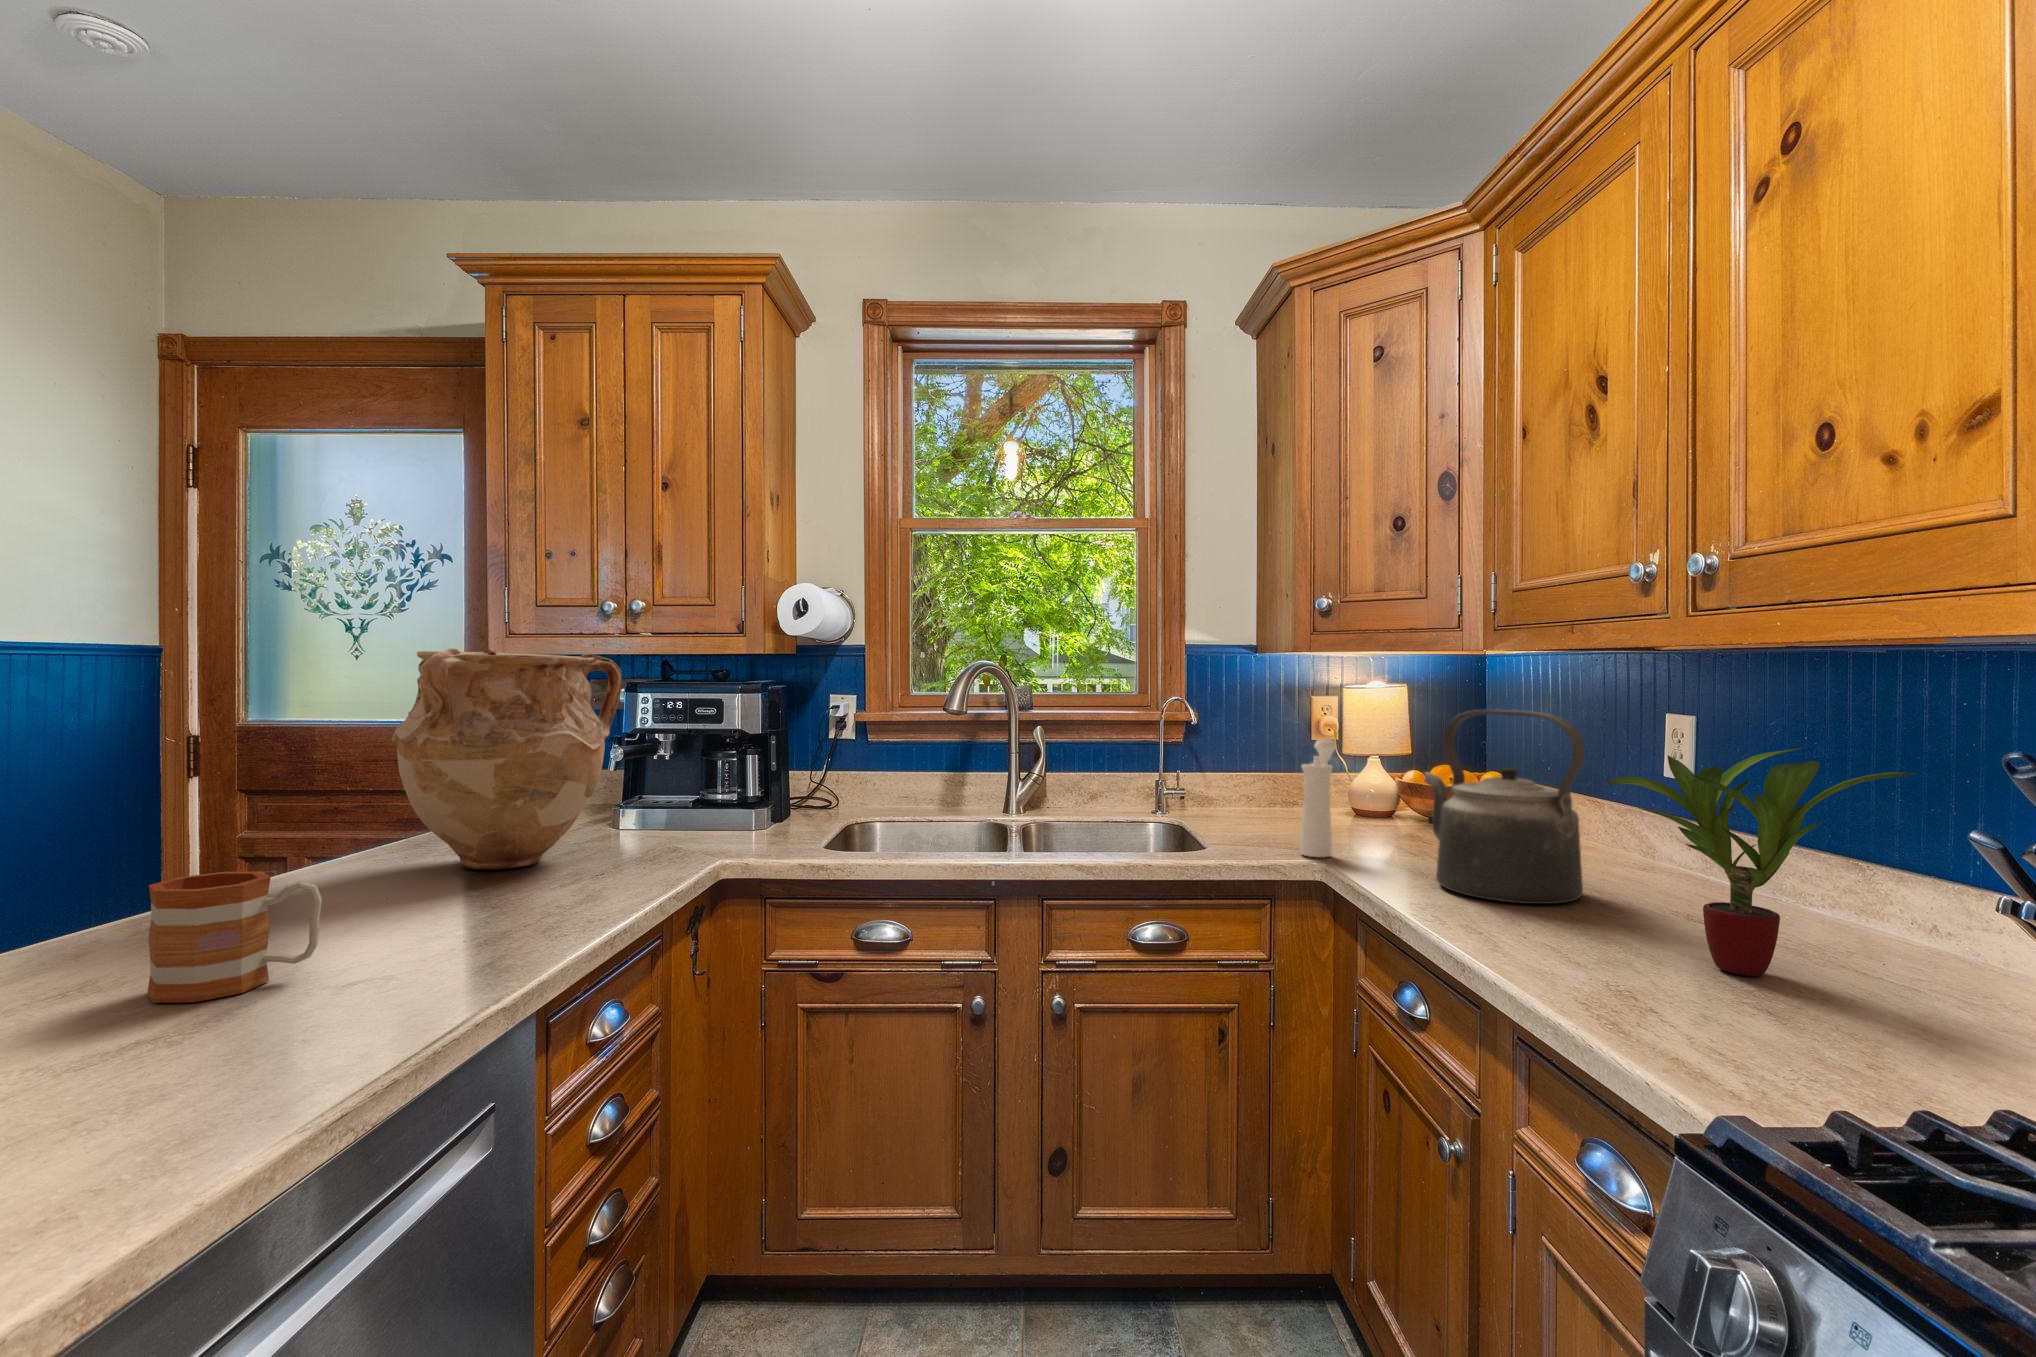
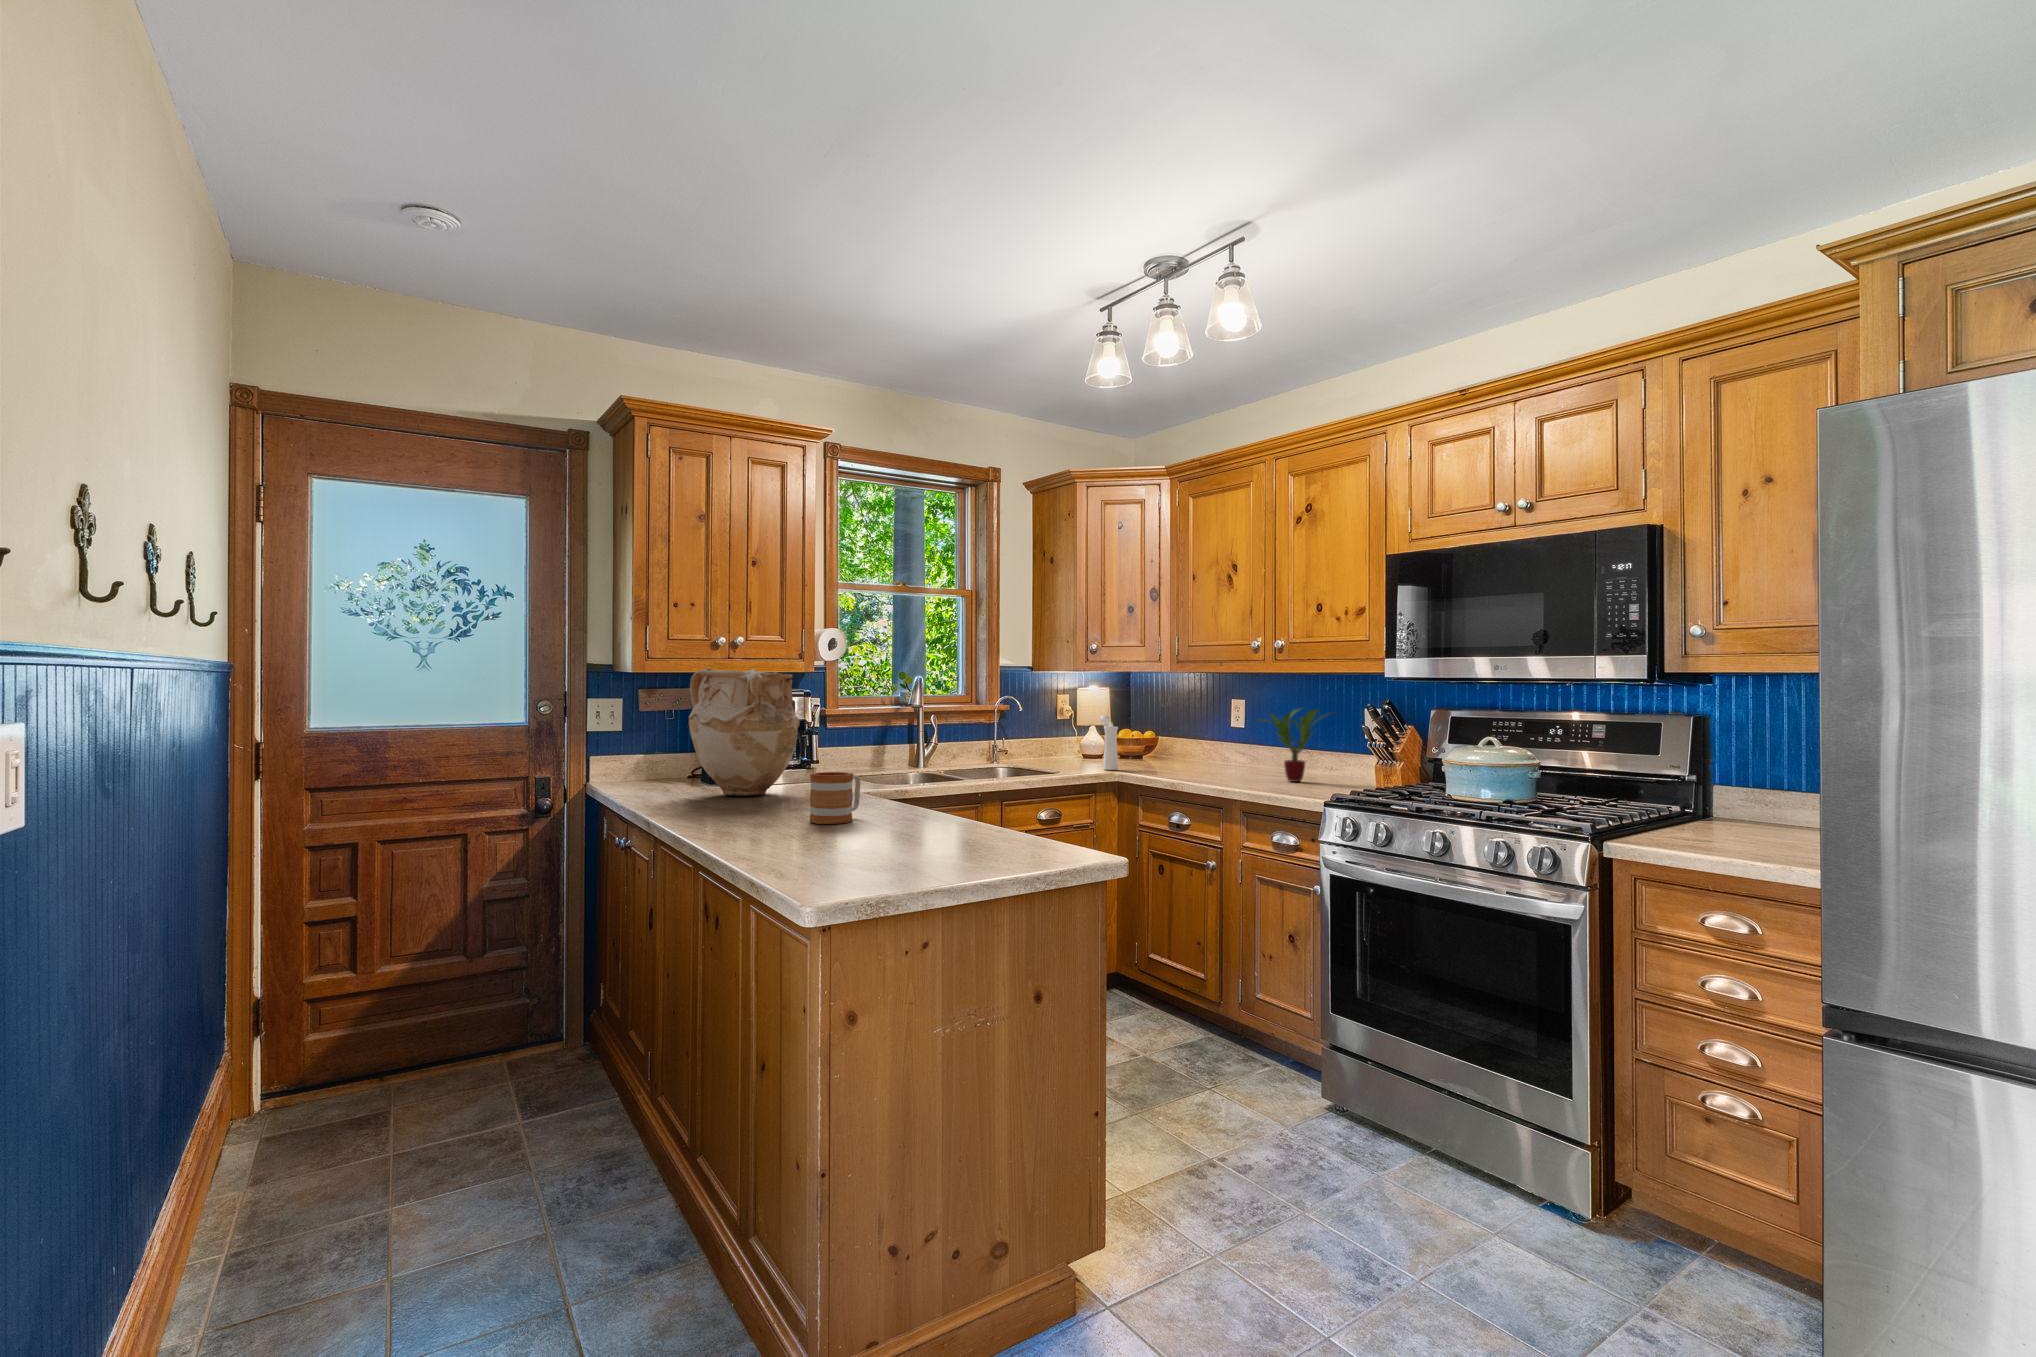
kettle: present [1425,710,1585,904] -> none [1162,698,1231,775]

